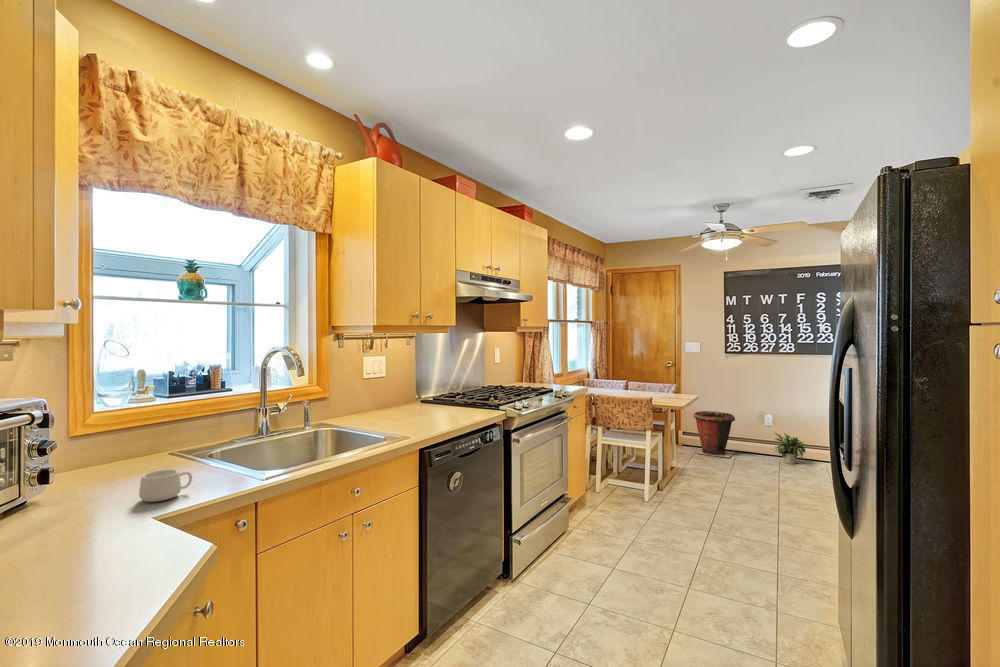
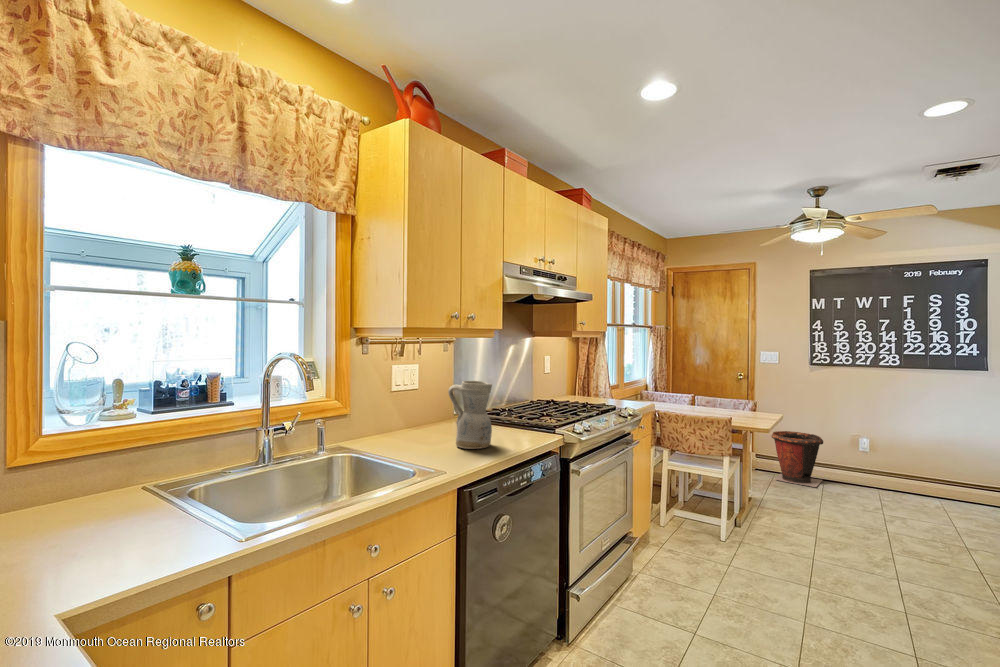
ceramic pitcher: none [411,368,447,422] -> present [448,381,492,449]
potted plant: present [775,433,807,464] -> none [869,460,919,499]
mug: present [139,469,192,502] -> none [46,528,130,581]

